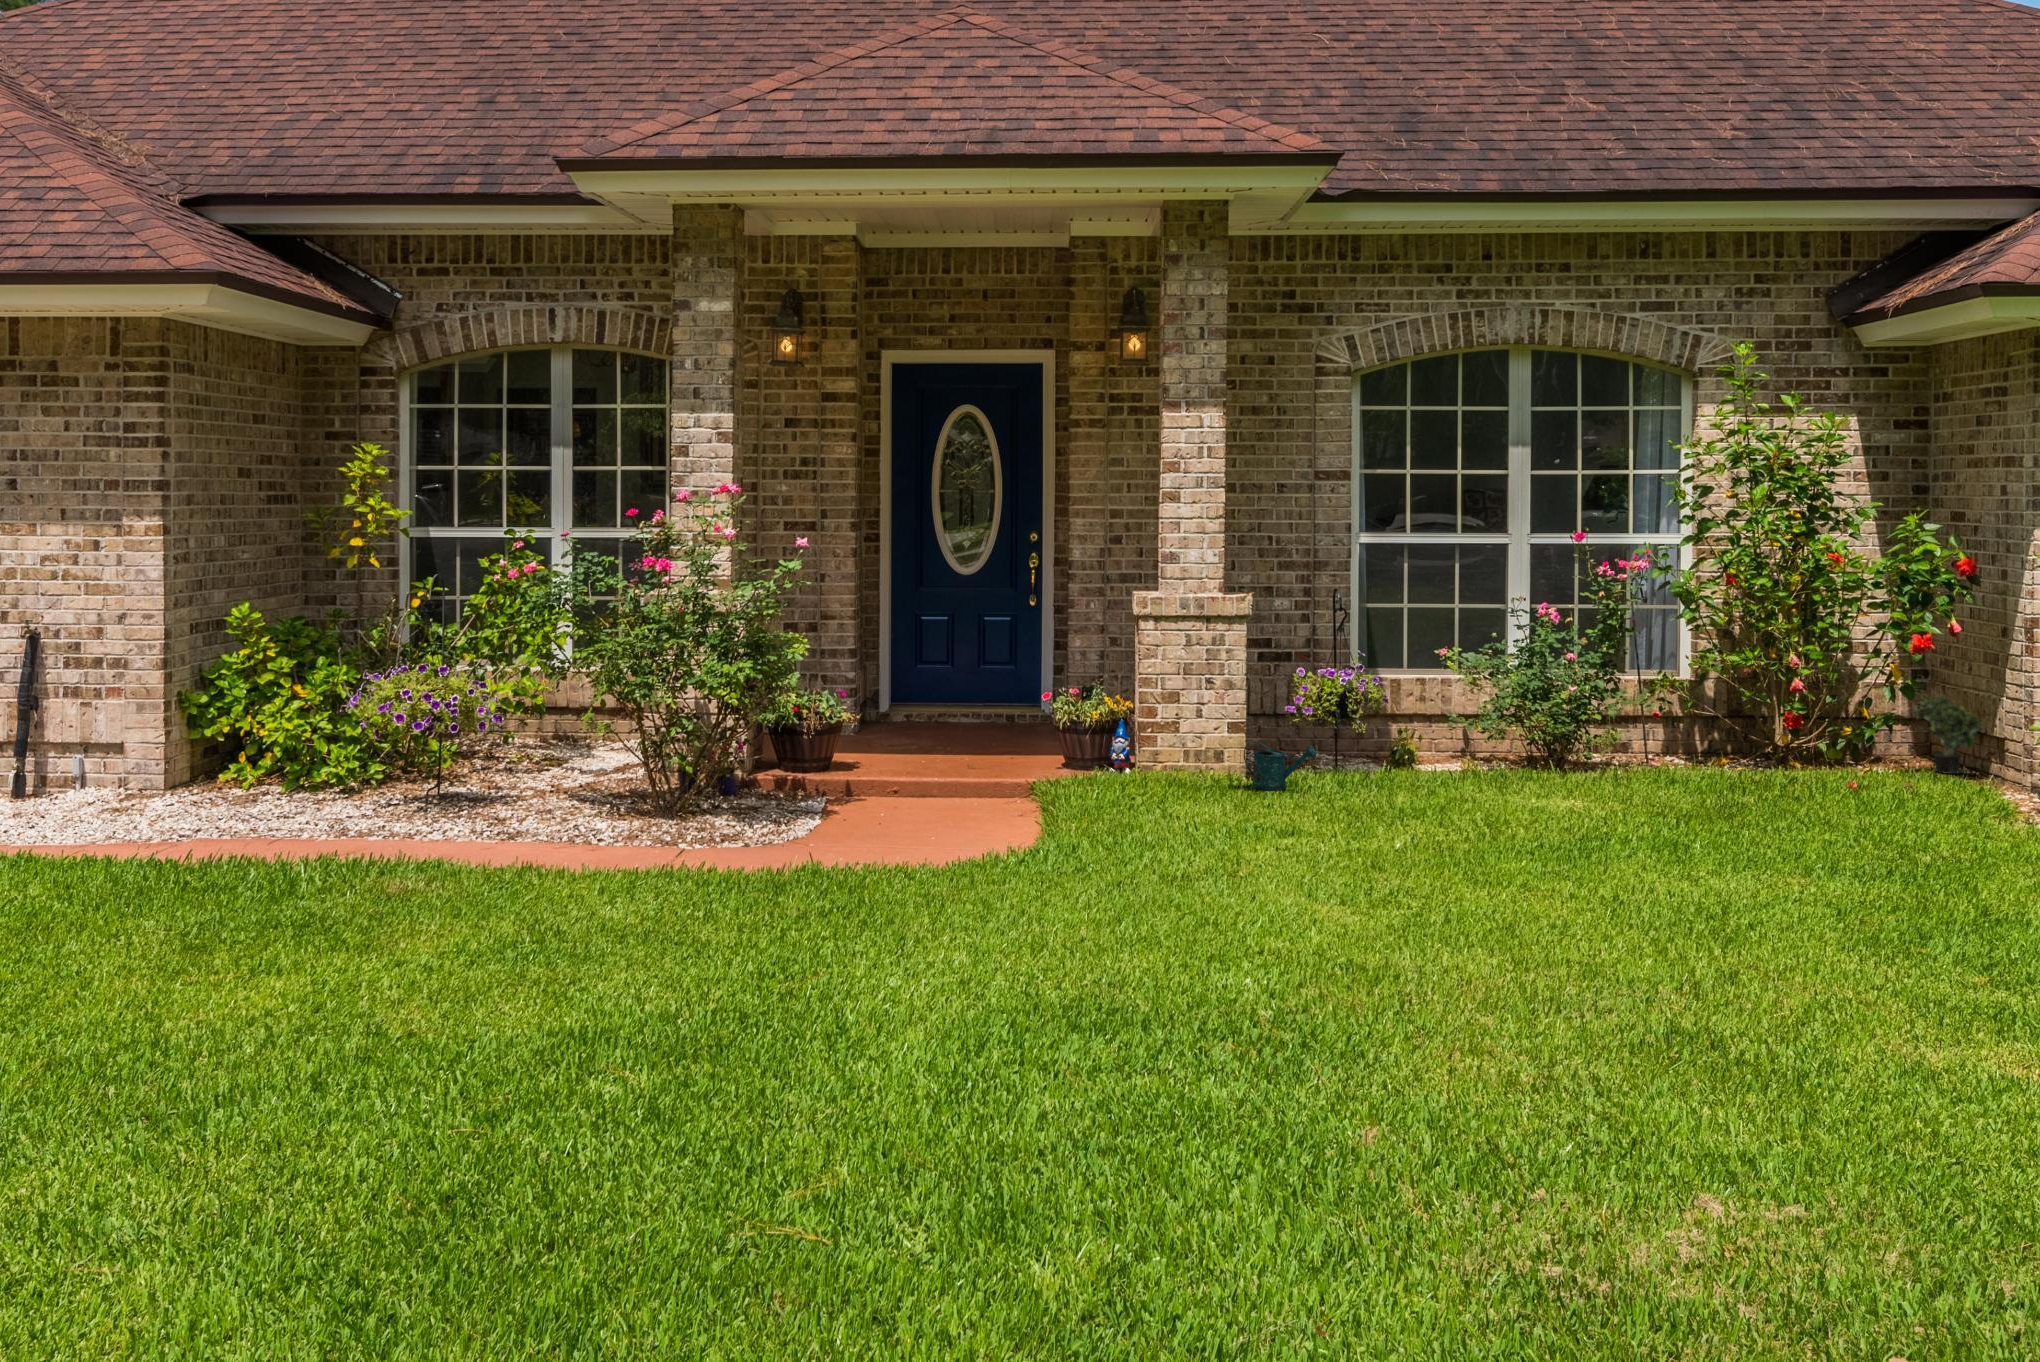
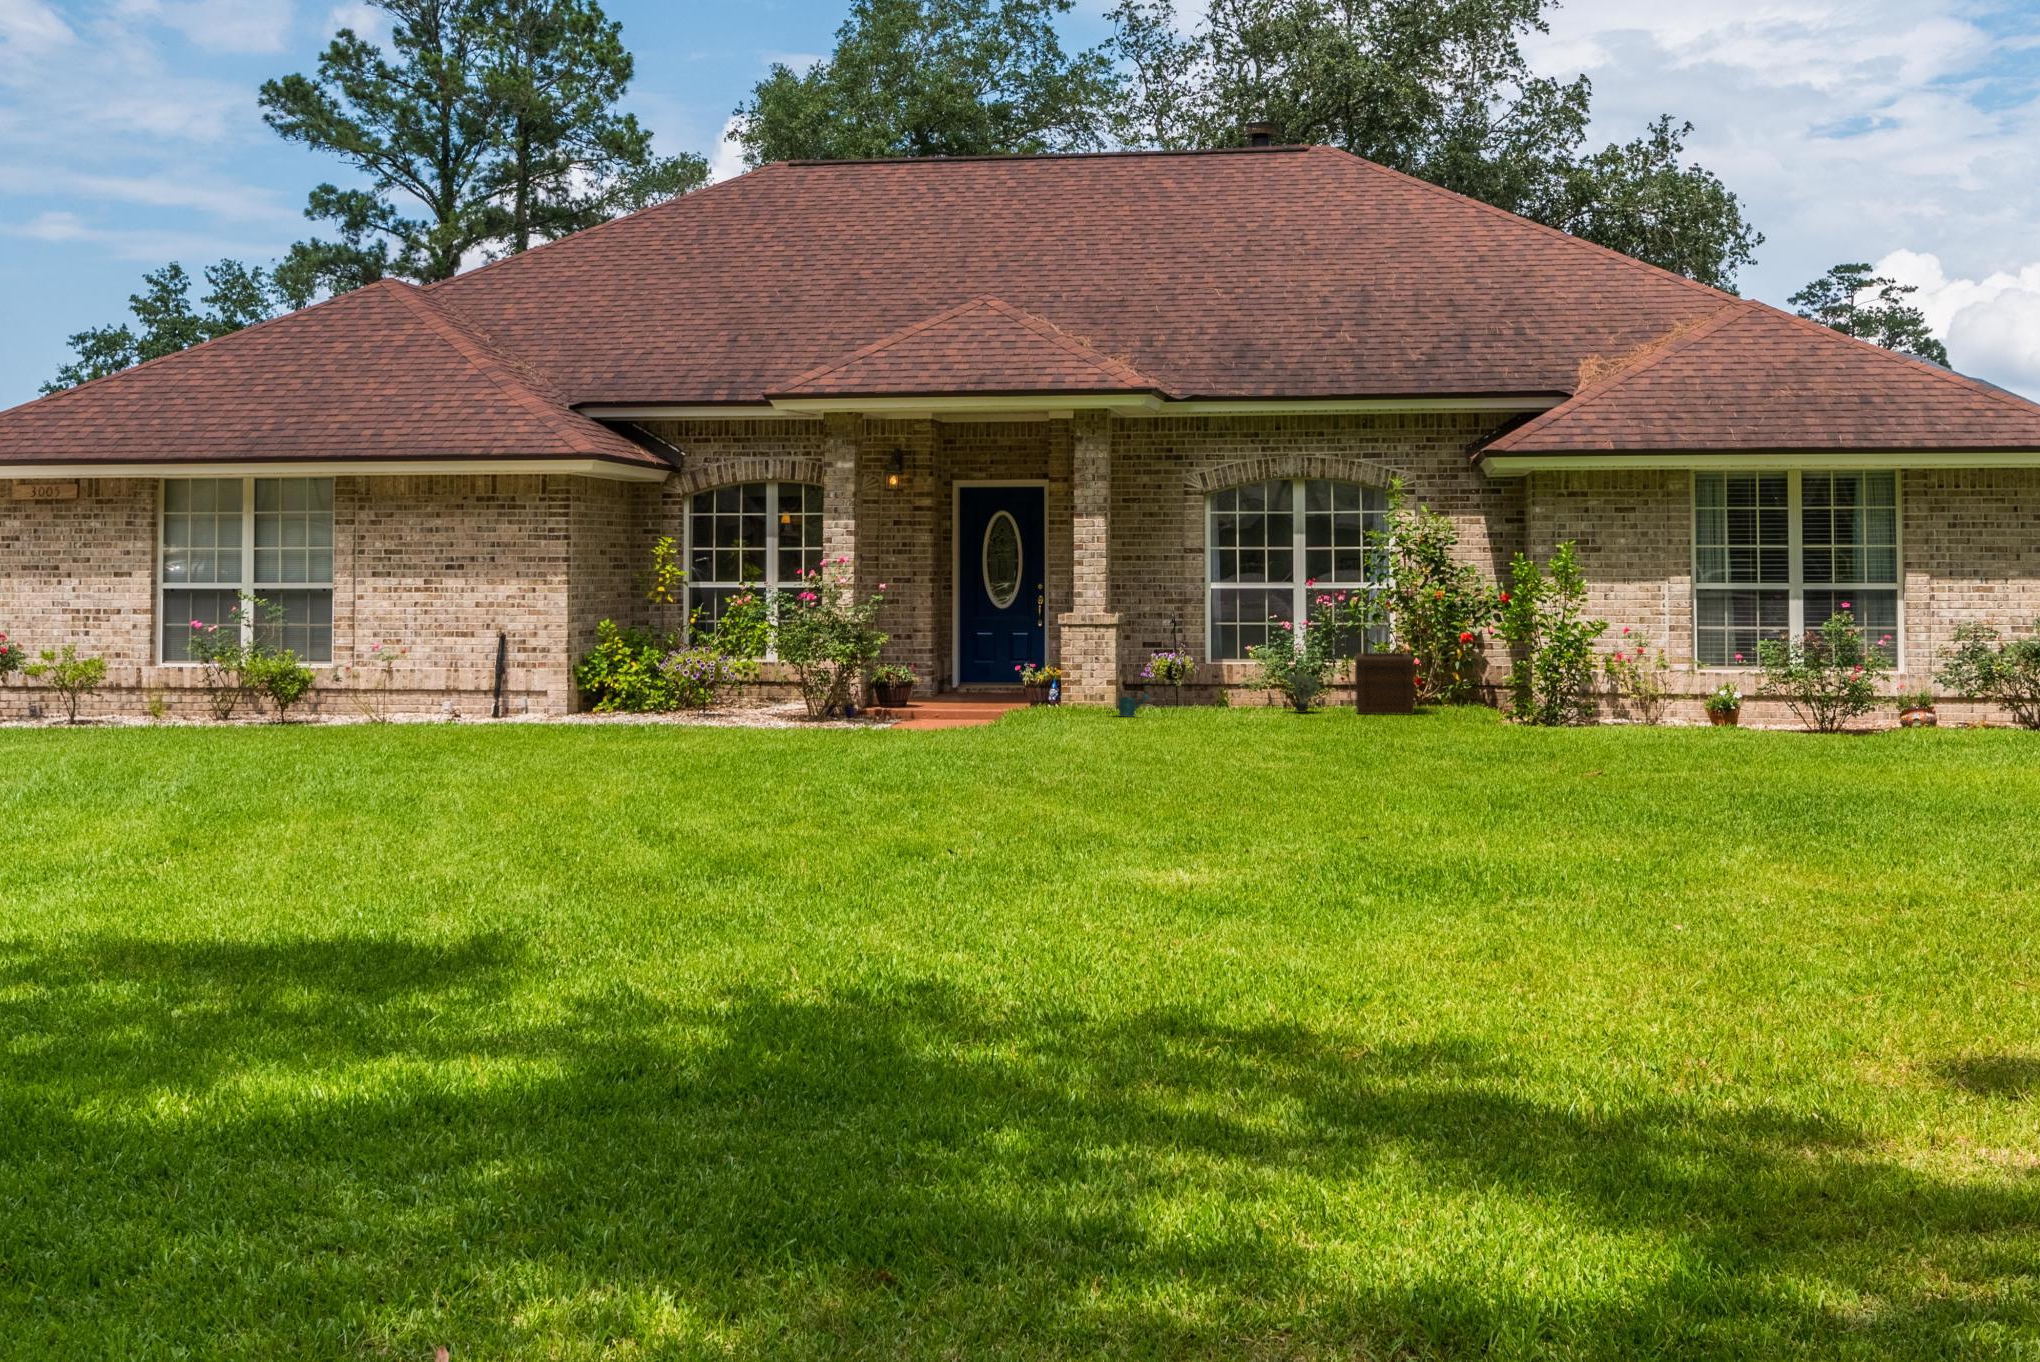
wooden crate: none [1632,657,1782,775] -> present [1355,653,1414,715]
potted plant: present [1914,695,1981,774] -> present [1286,671,1319,713]

